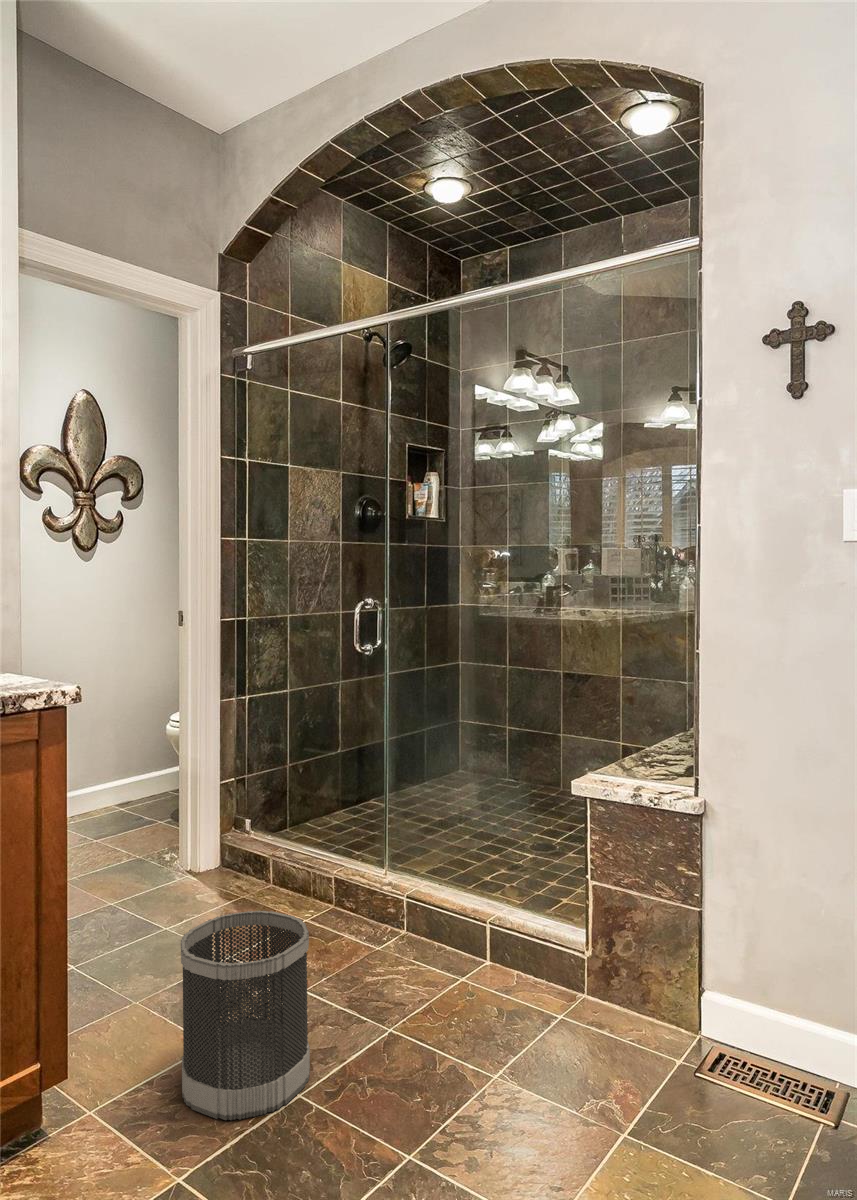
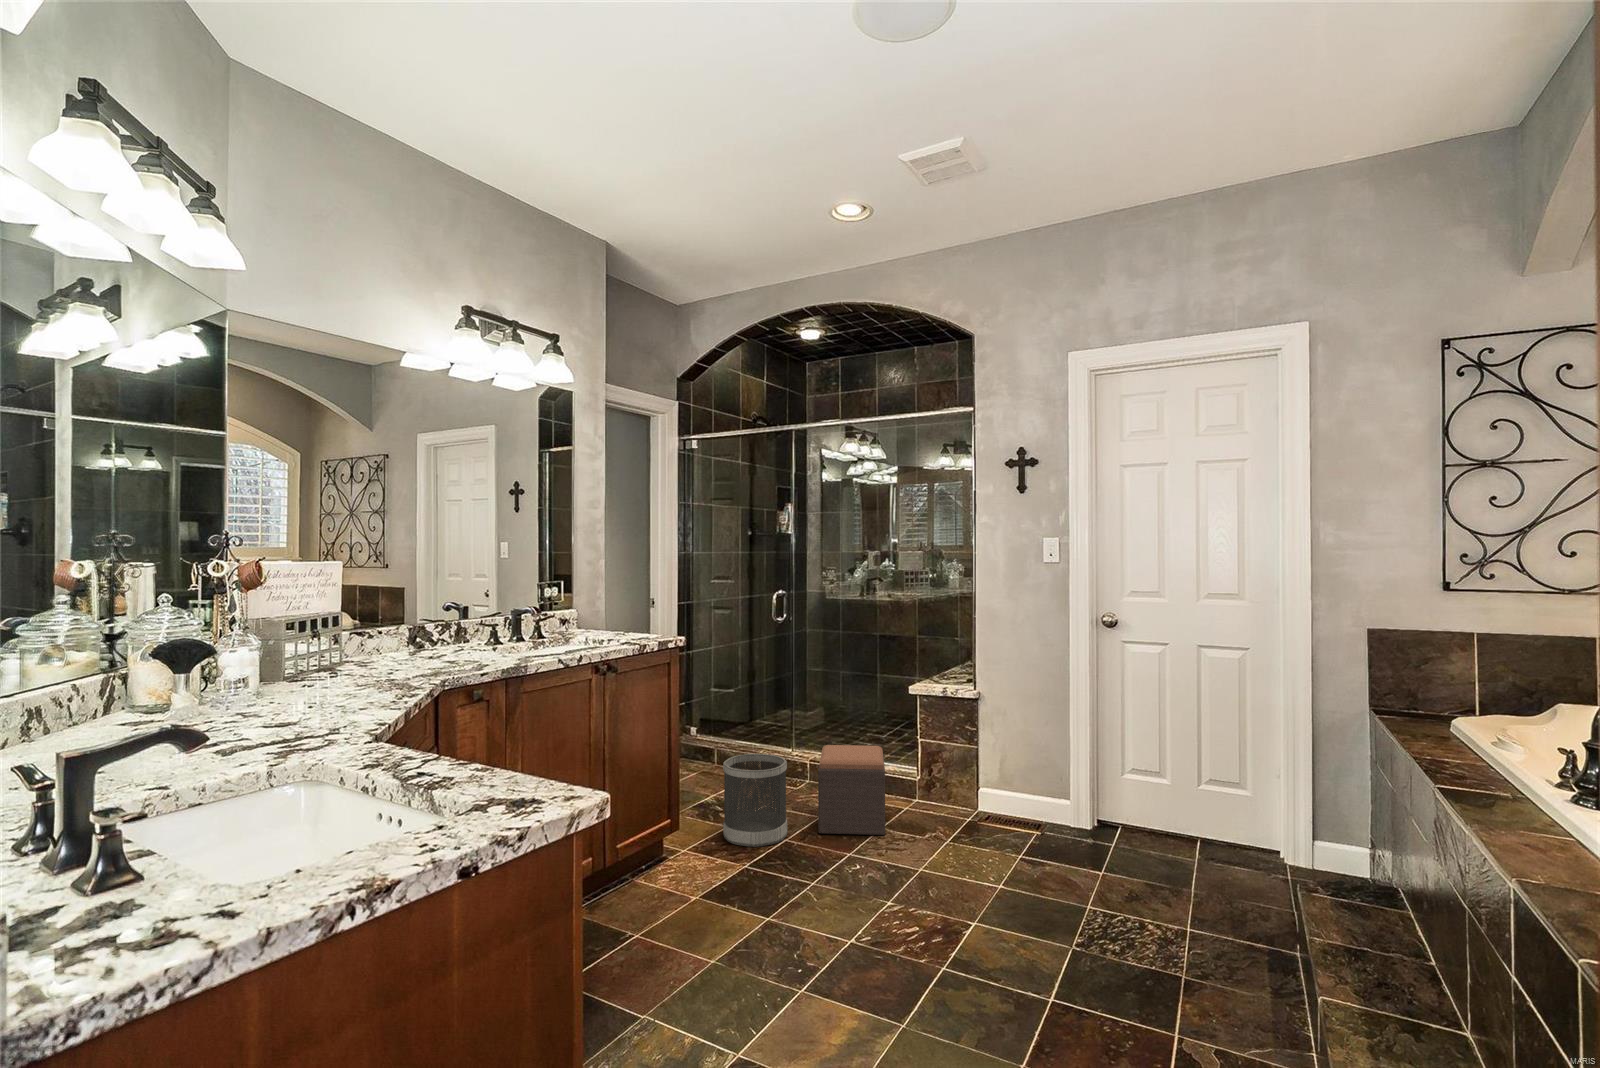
footstool: none [369,893,515,1100] -> present [818,745,885,835]

